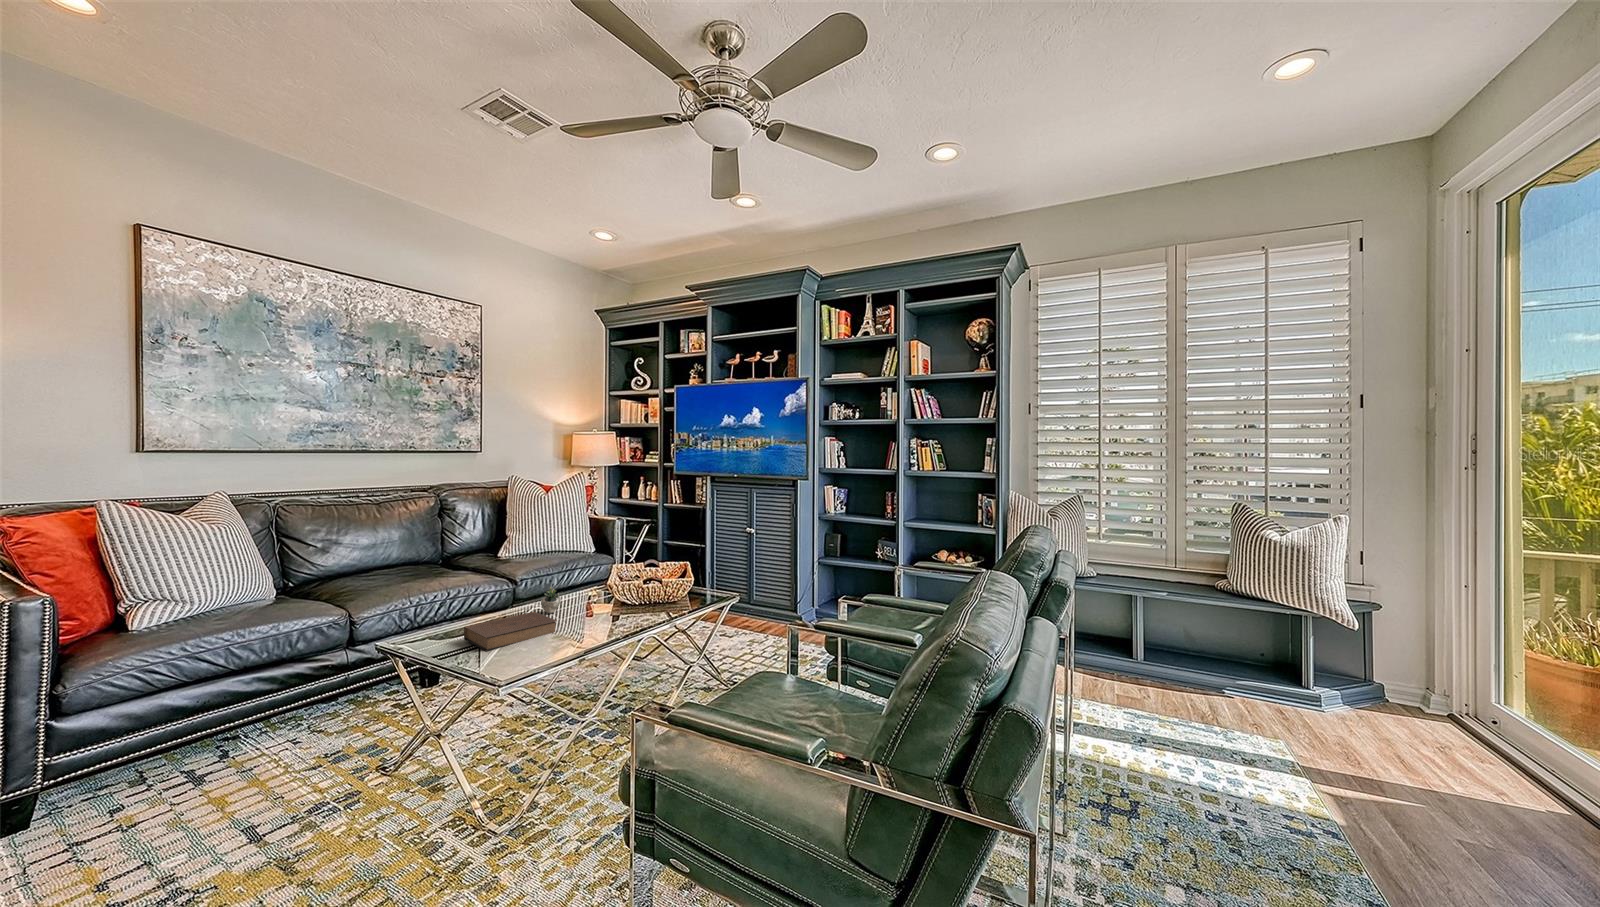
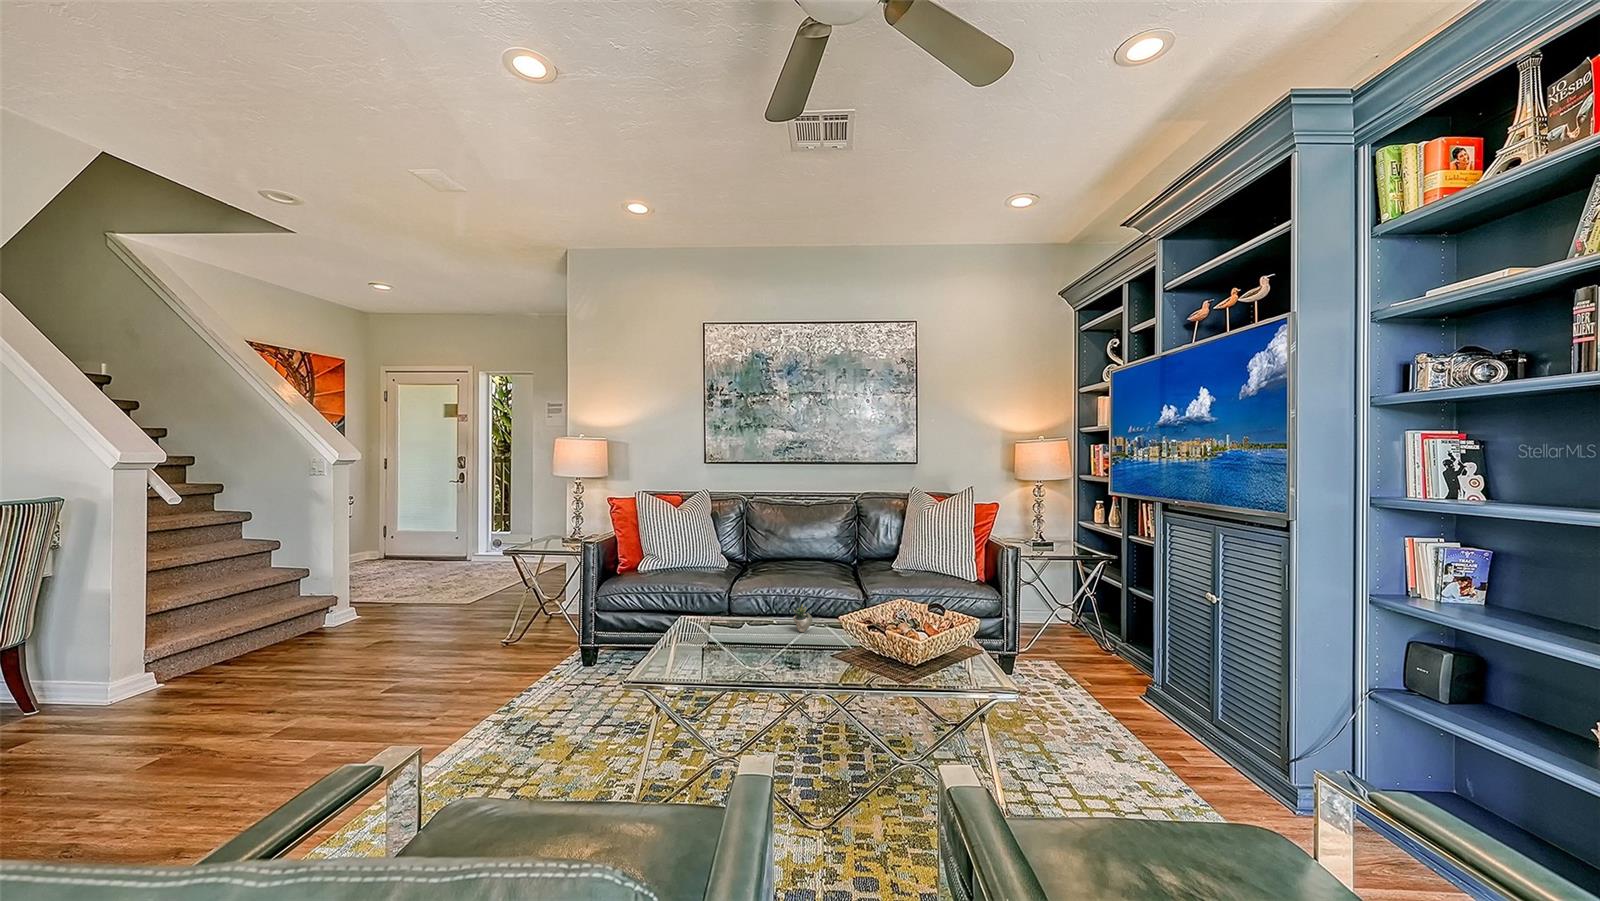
book: present [464,612,557,651] -> none [689,620,769,652]

